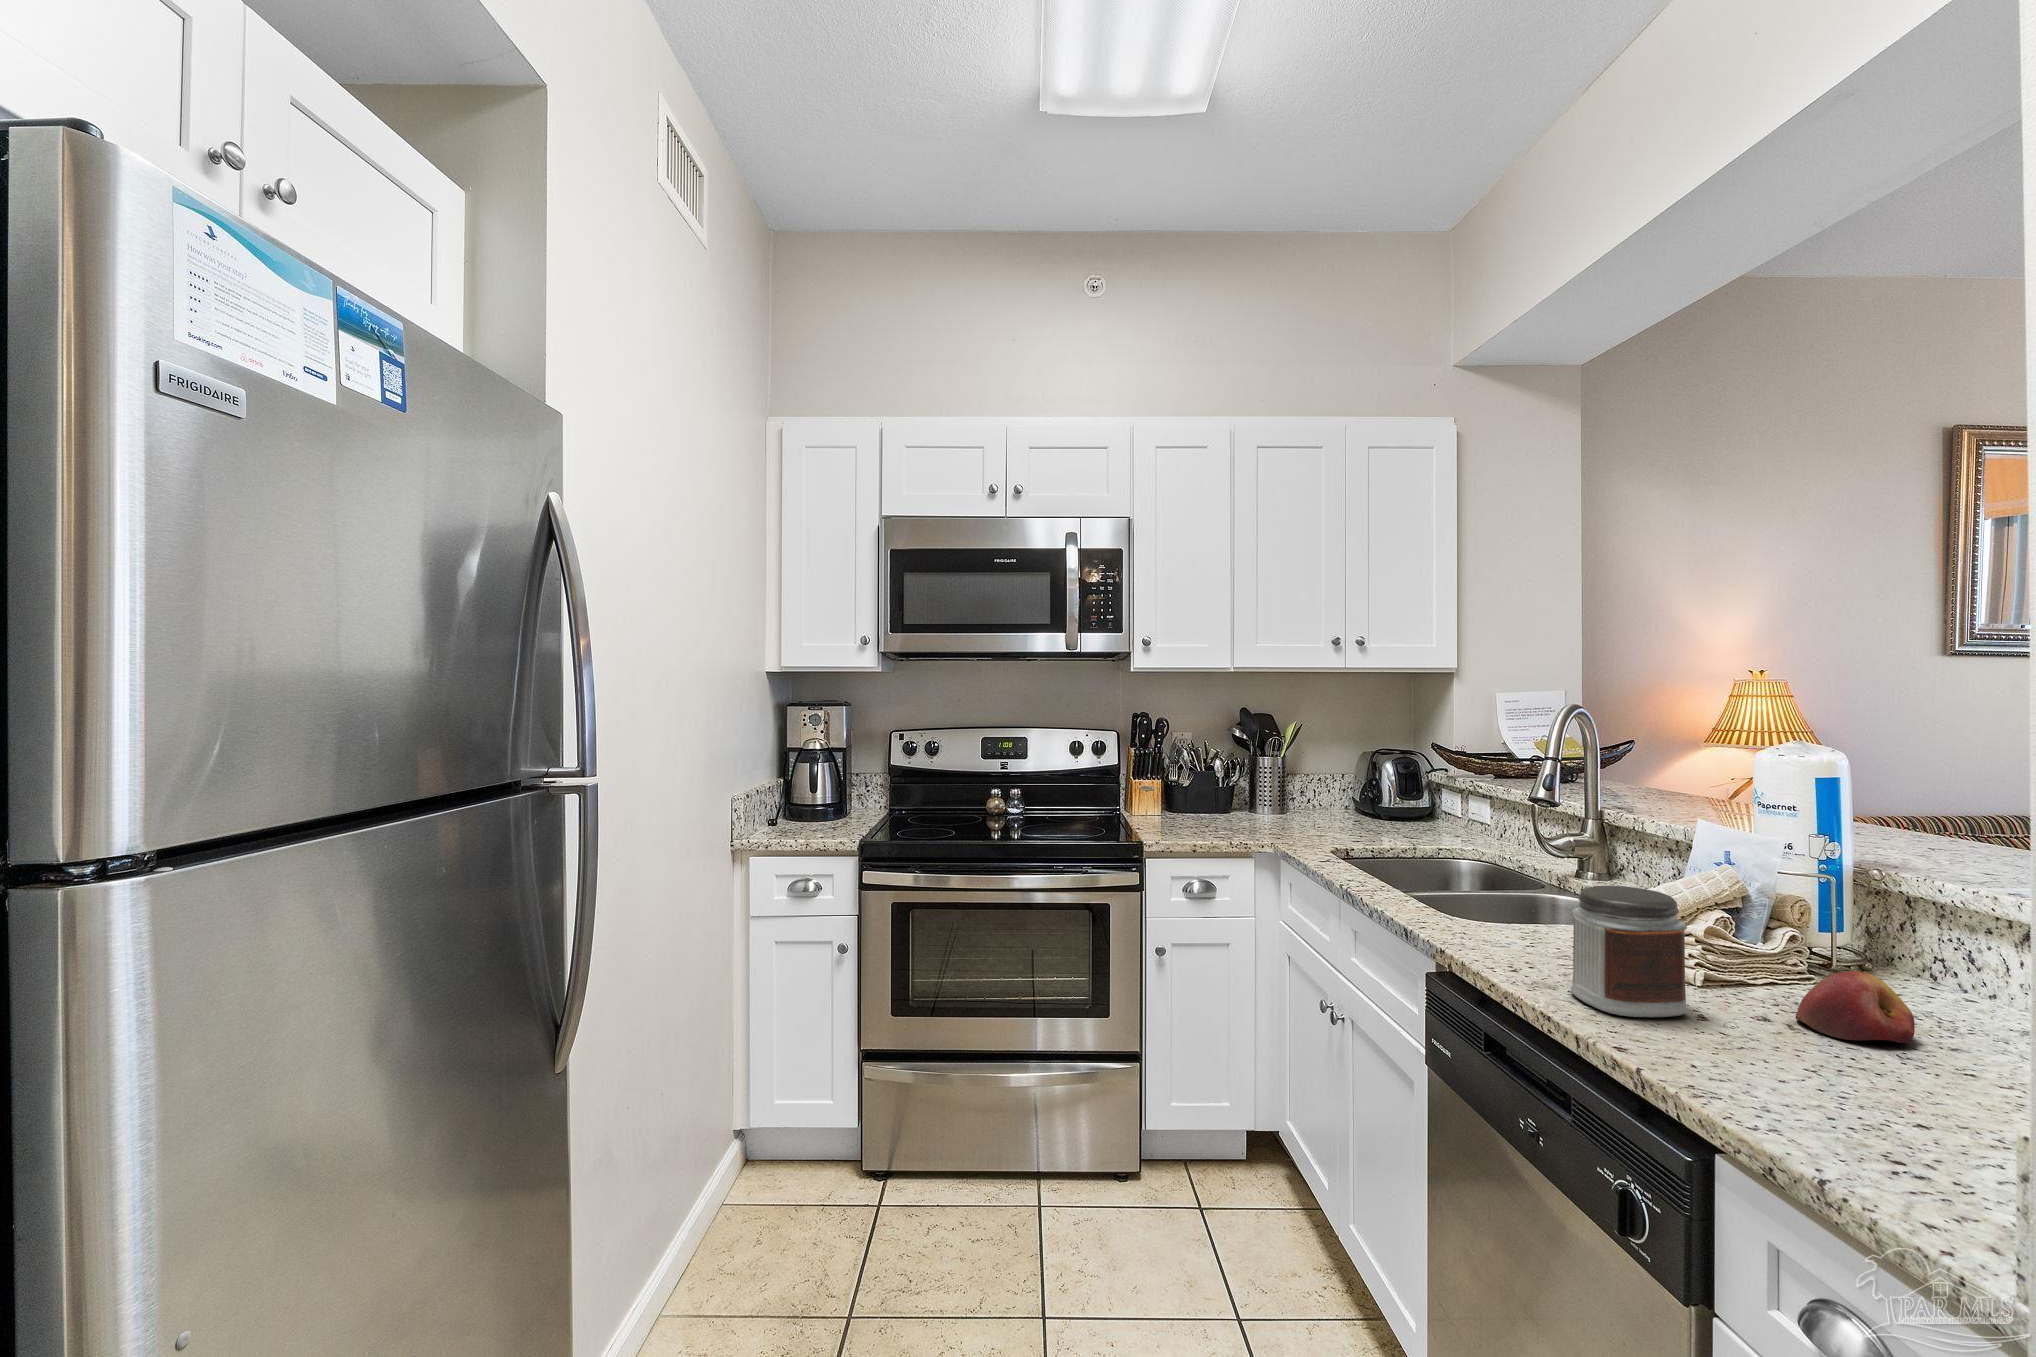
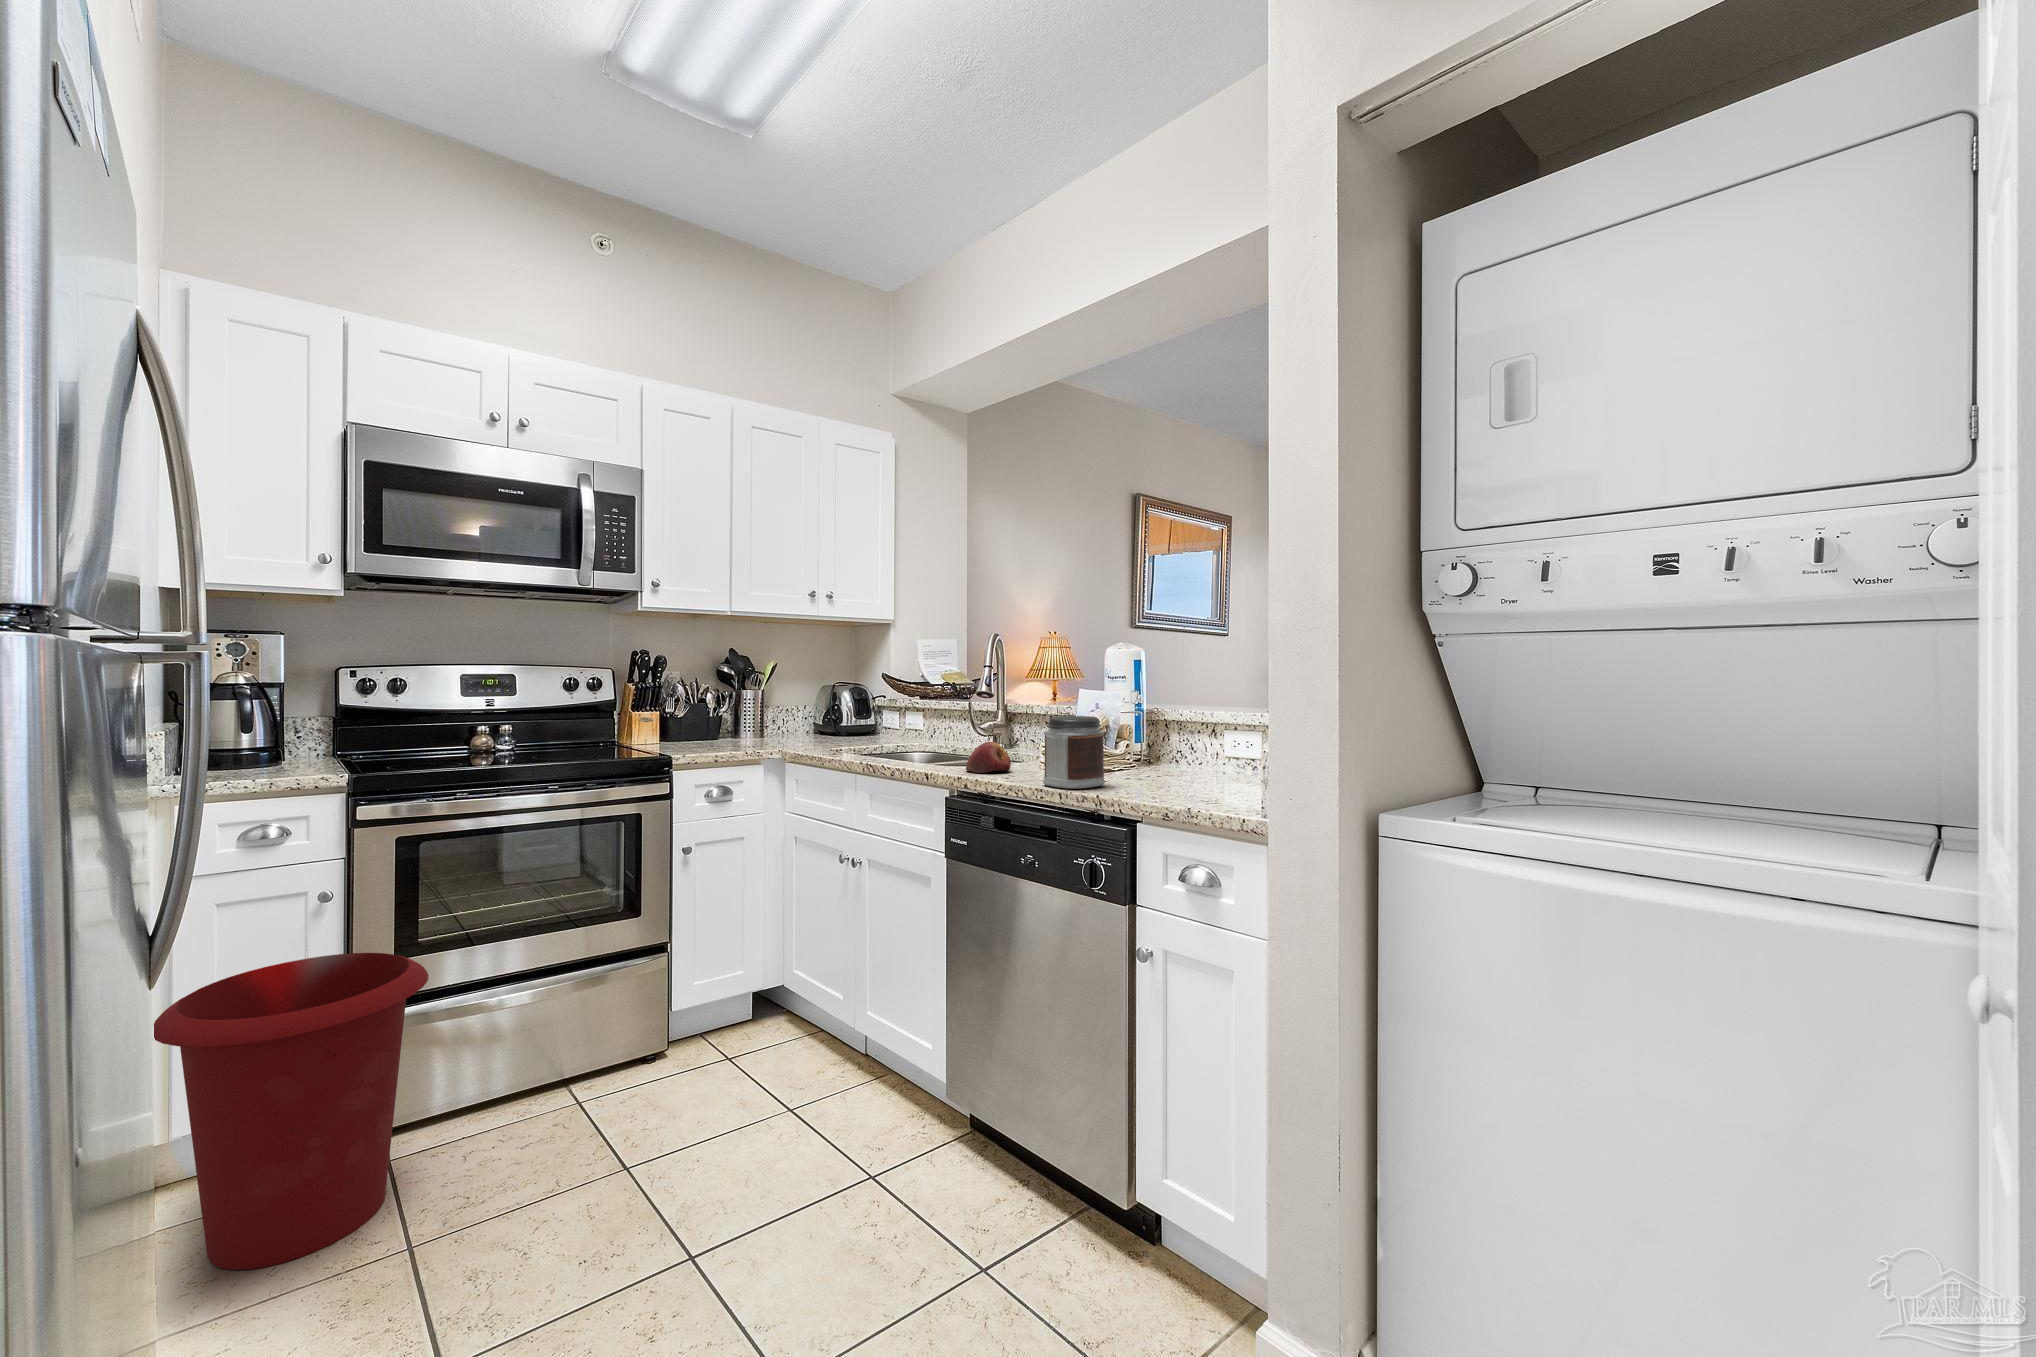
apple: present [1796,971,1915,1043] -> present [966,742,1011,773]
waste bin: none [711,1009,901,1287] -> present [154,953,429,1270]

